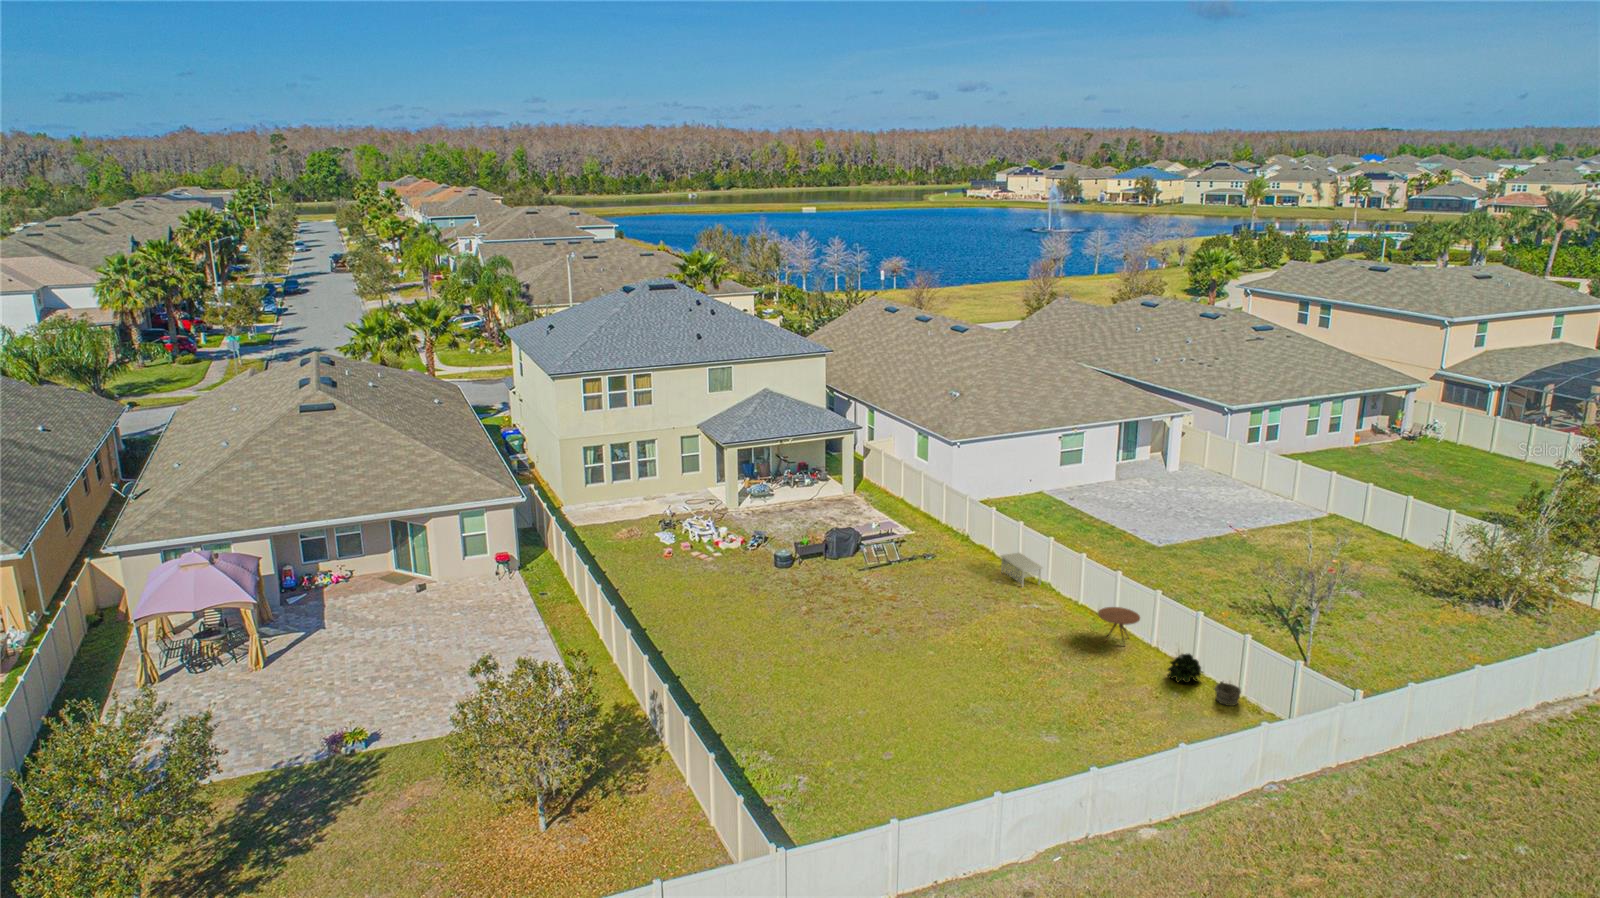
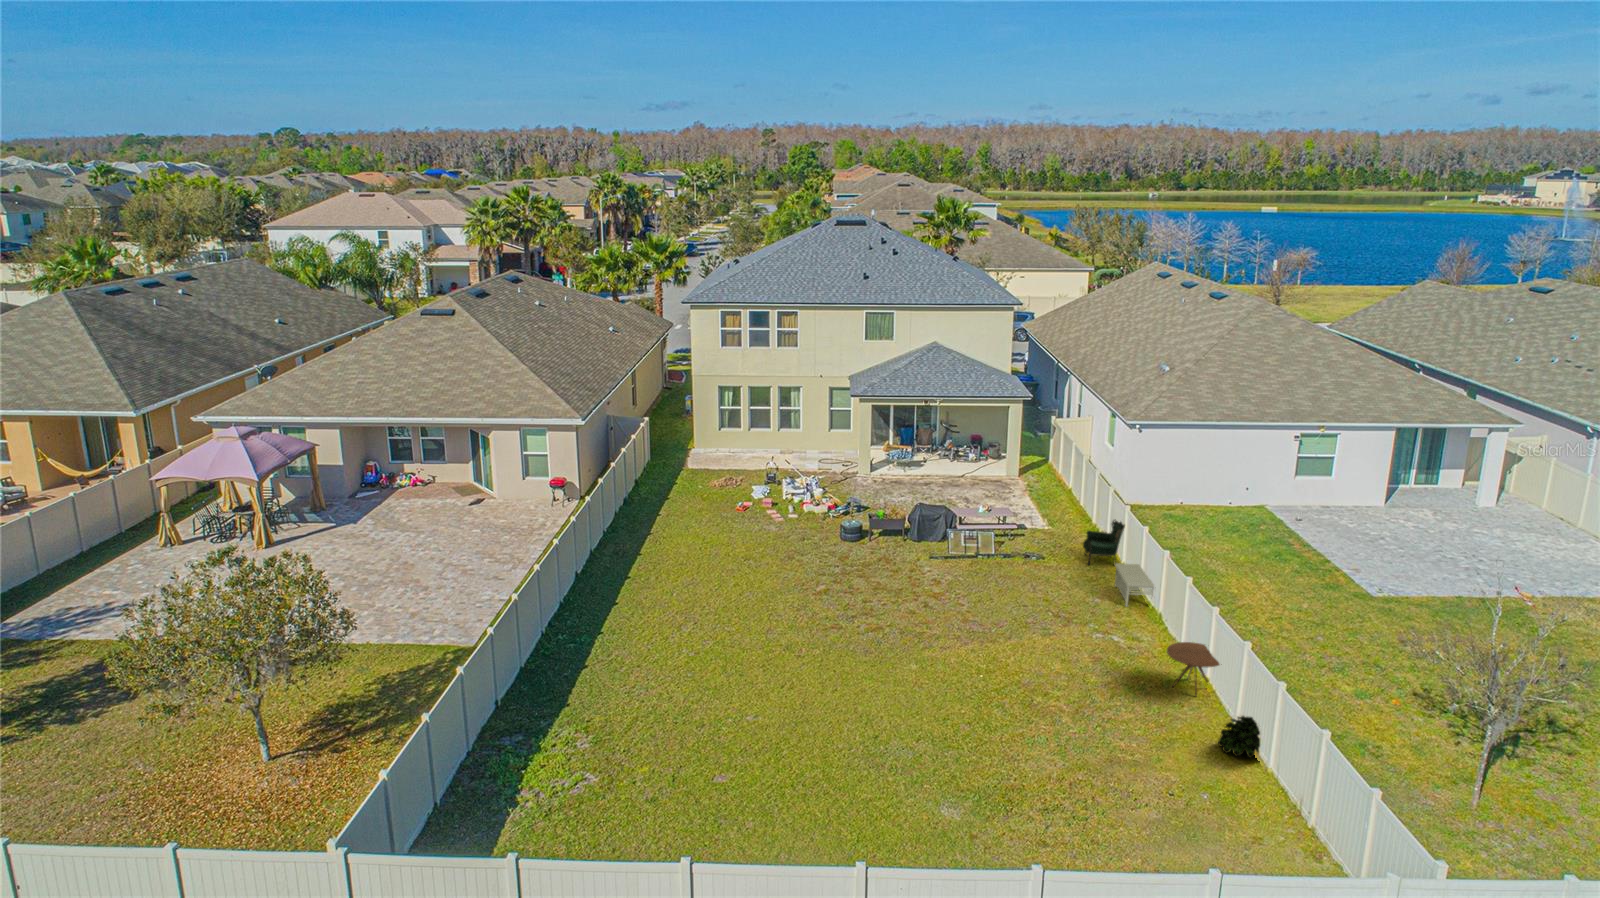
armchair: none [958,519,991,559] -> present [1083,520,1125,565]
bucket: present [1214,681,1241,706] -> none [1258,762,1299,798]

